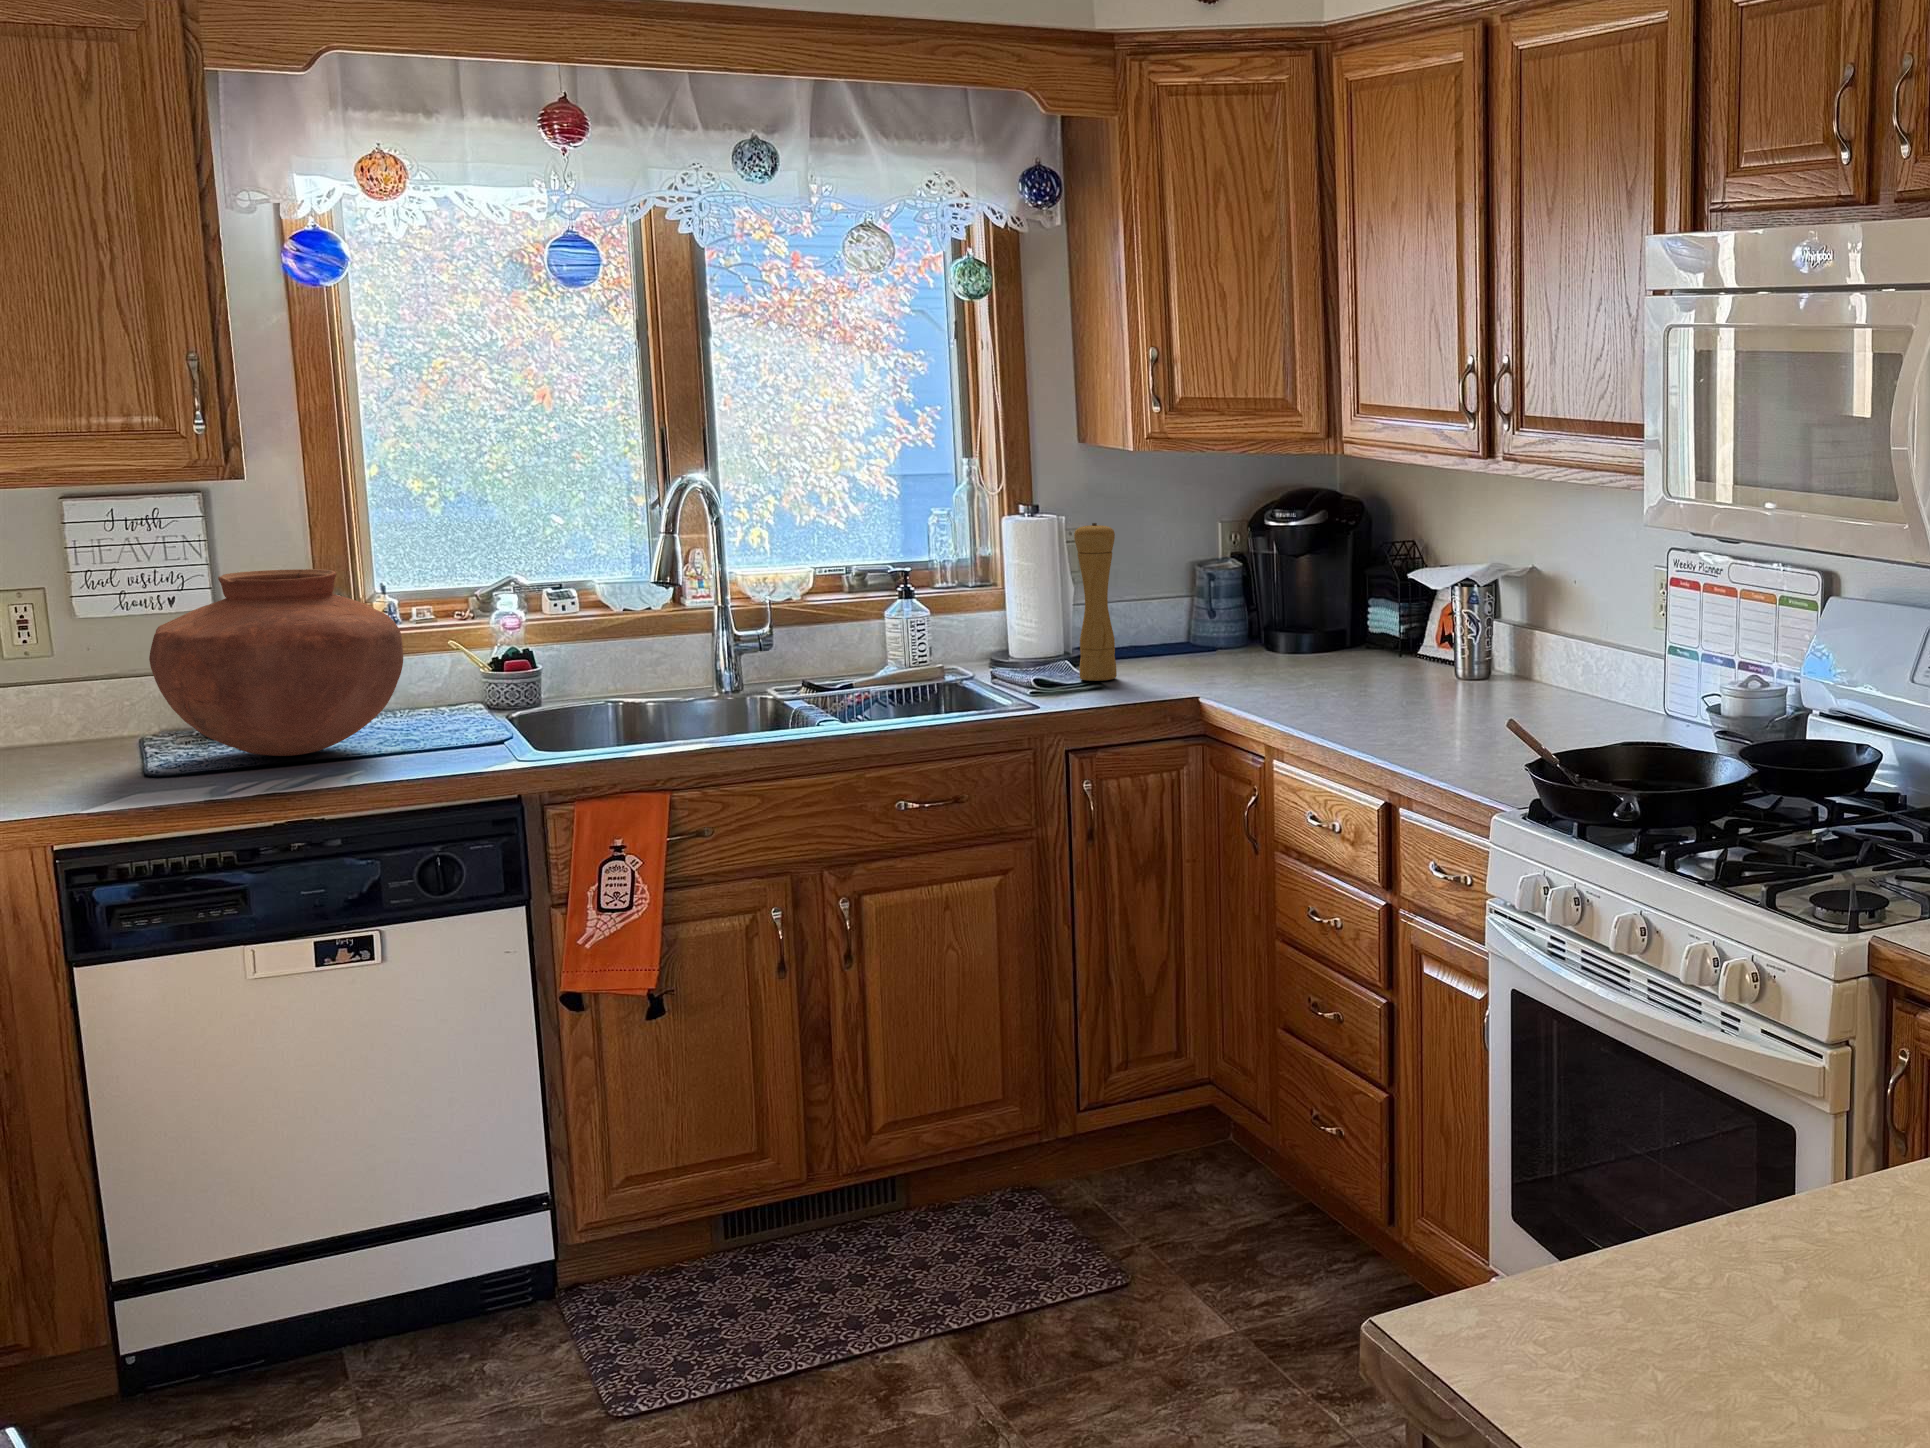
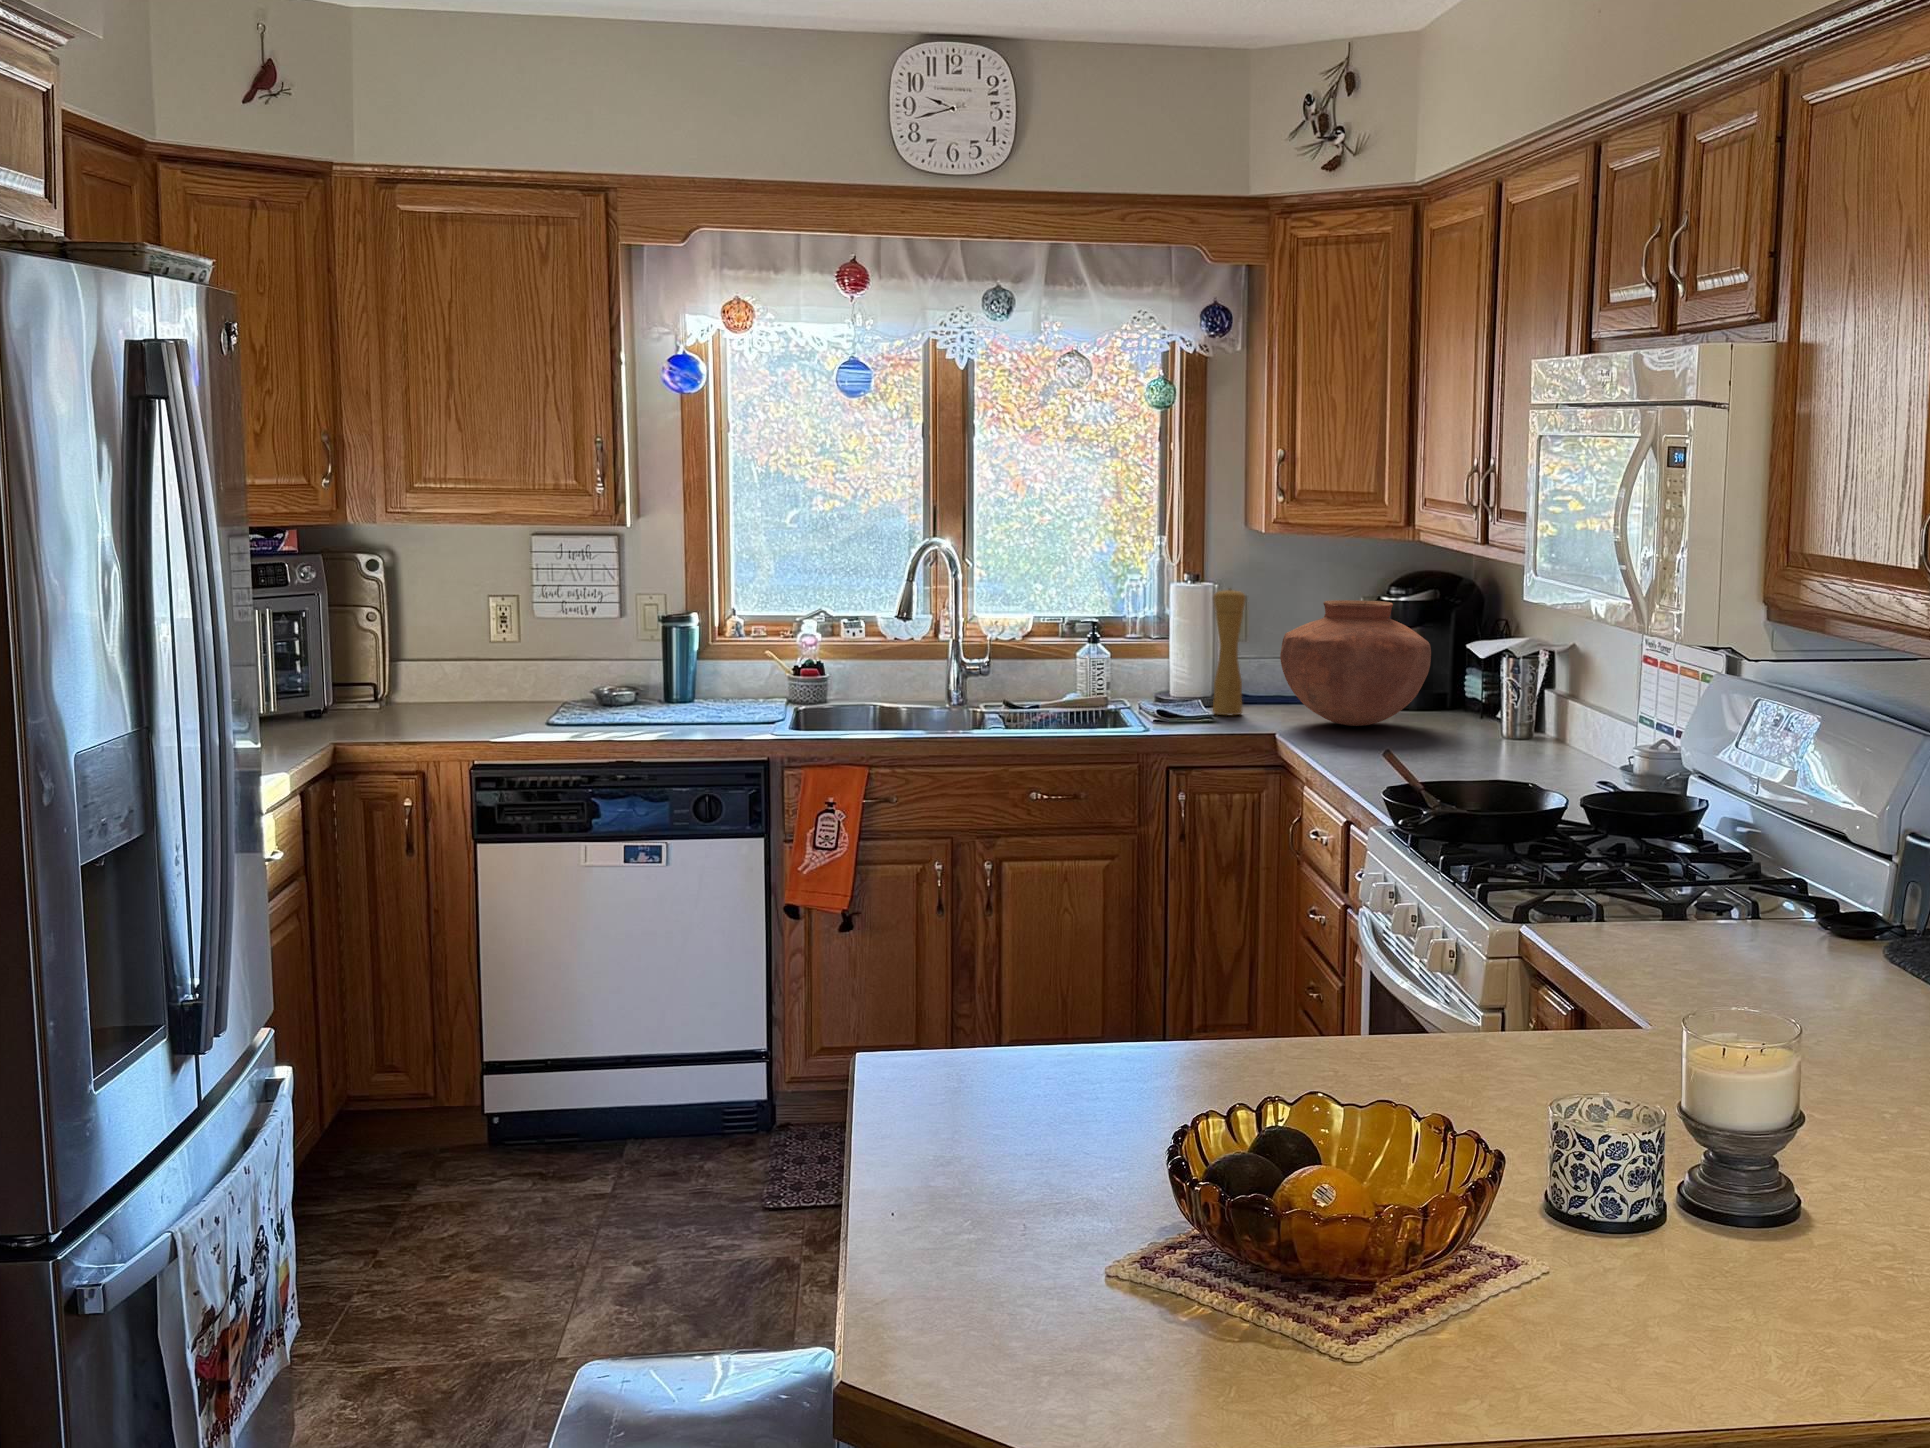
vase: present [149,569,403,756] -> present [1280,600,1431,726]

